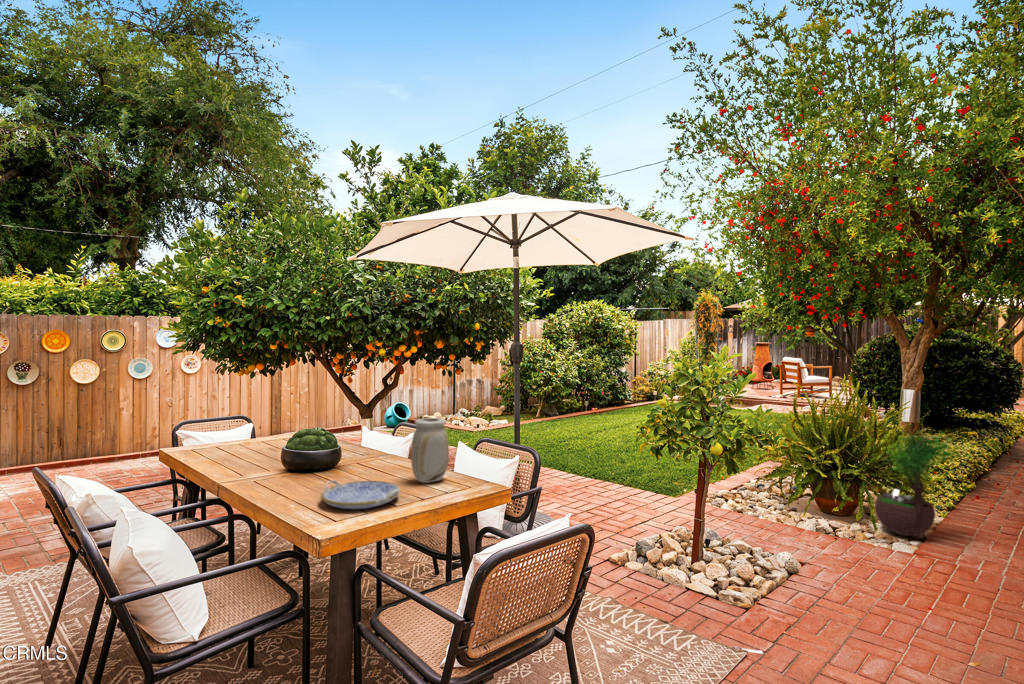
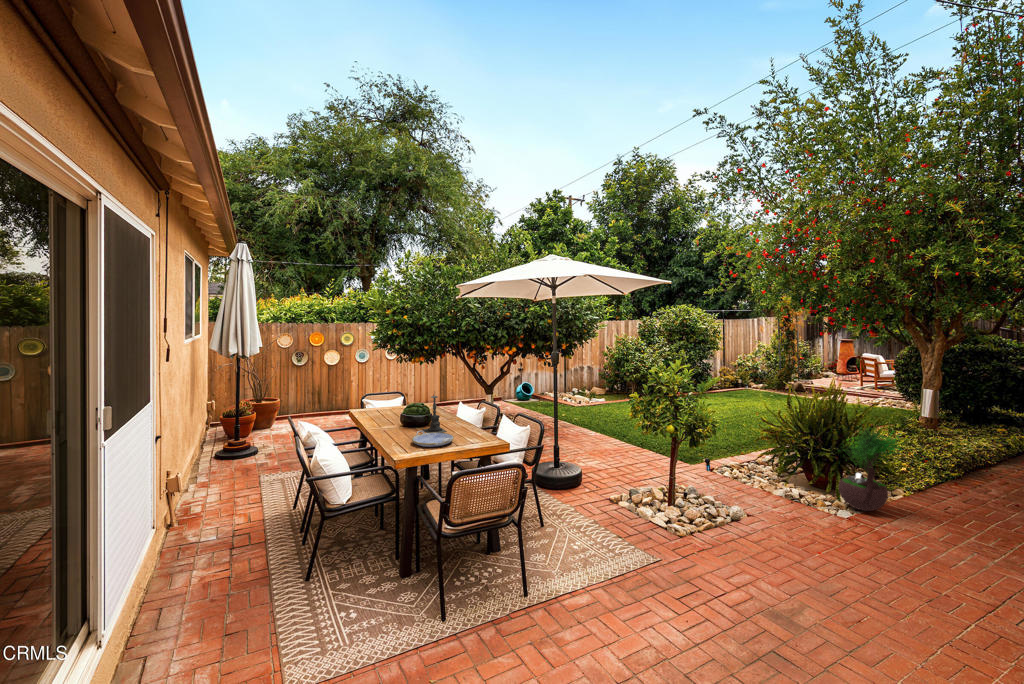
candle holder: none [320,407,369,485] -> present [423,395,446,433]
vase: present [411,418,449,483] -> none [467,399,489,436]

